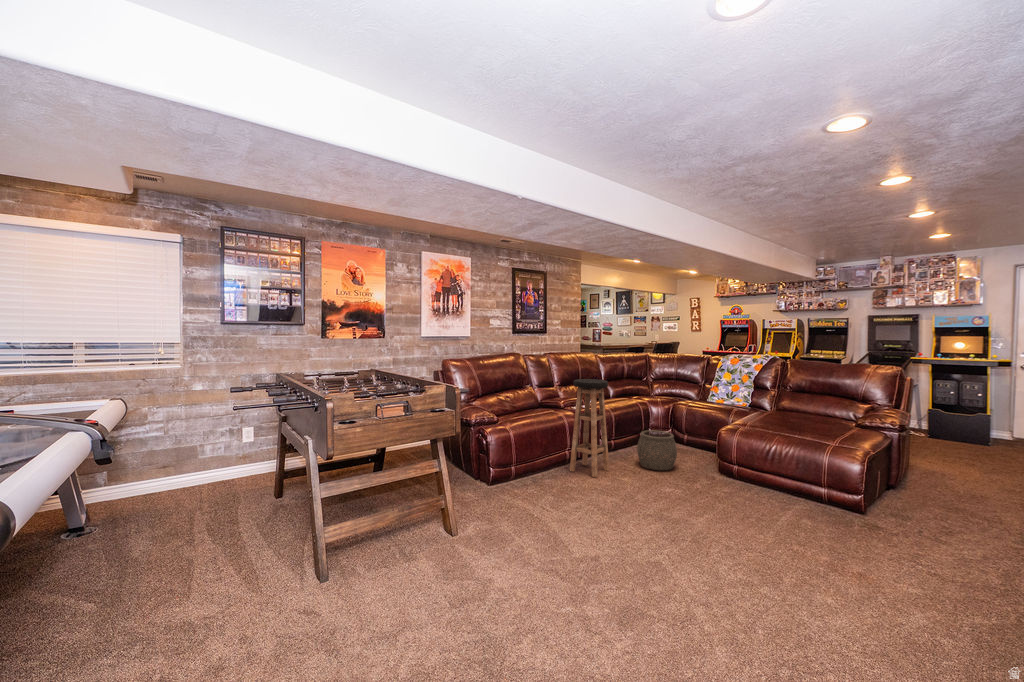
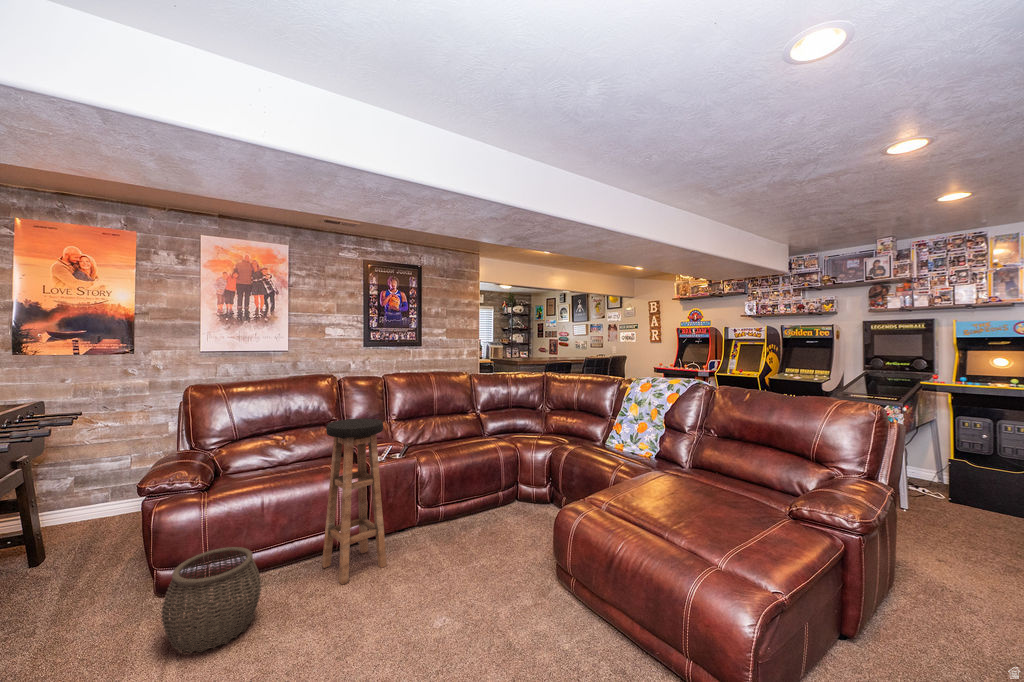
woven basket: present [637,430,677,471] -> present [161,547,262,653]

